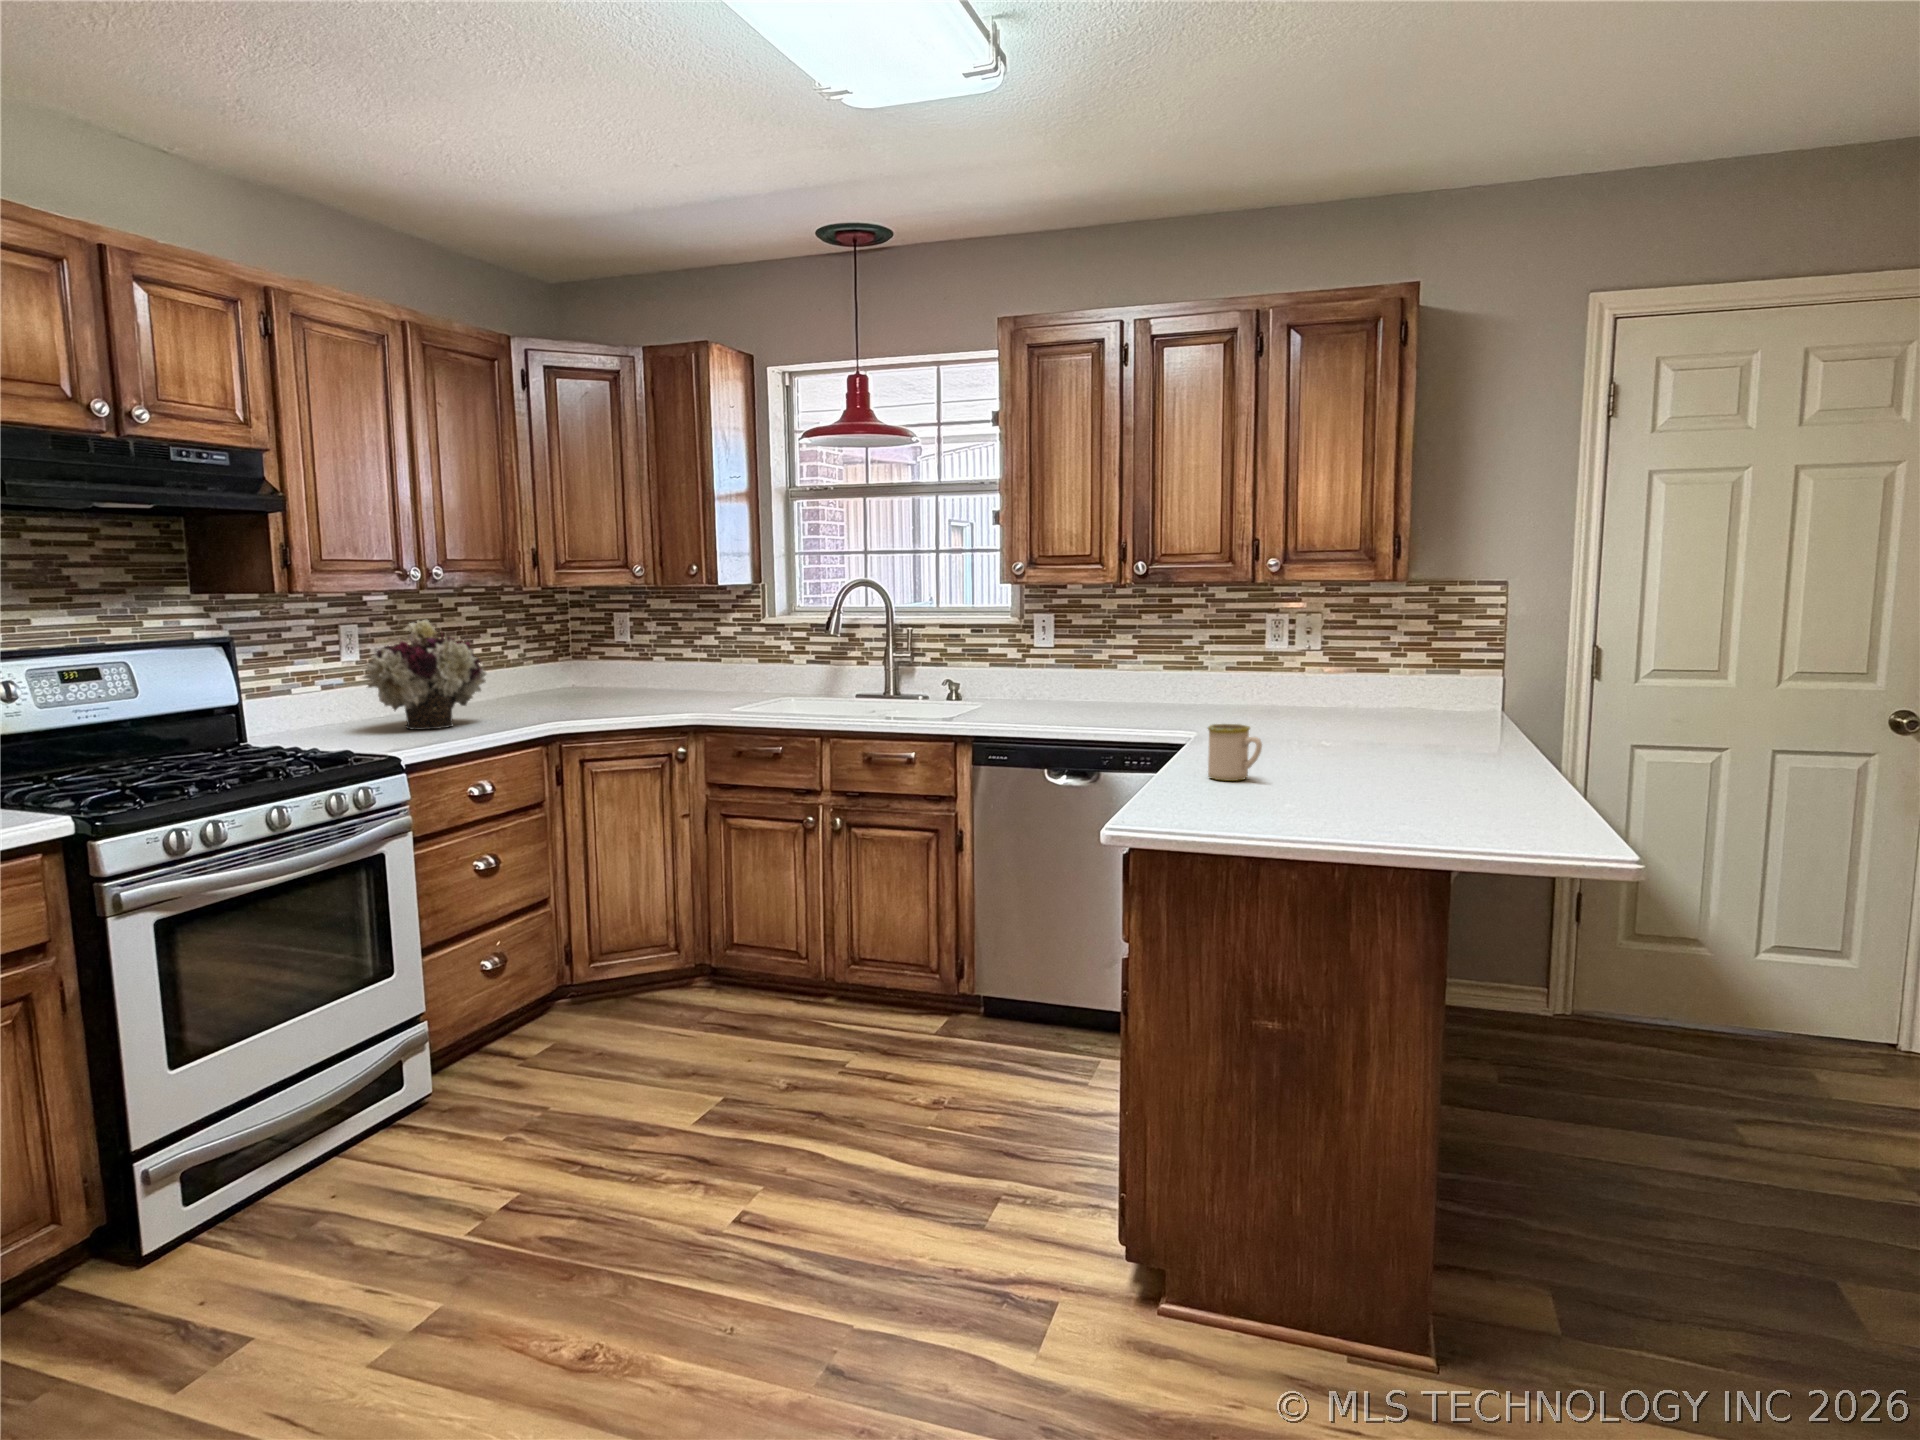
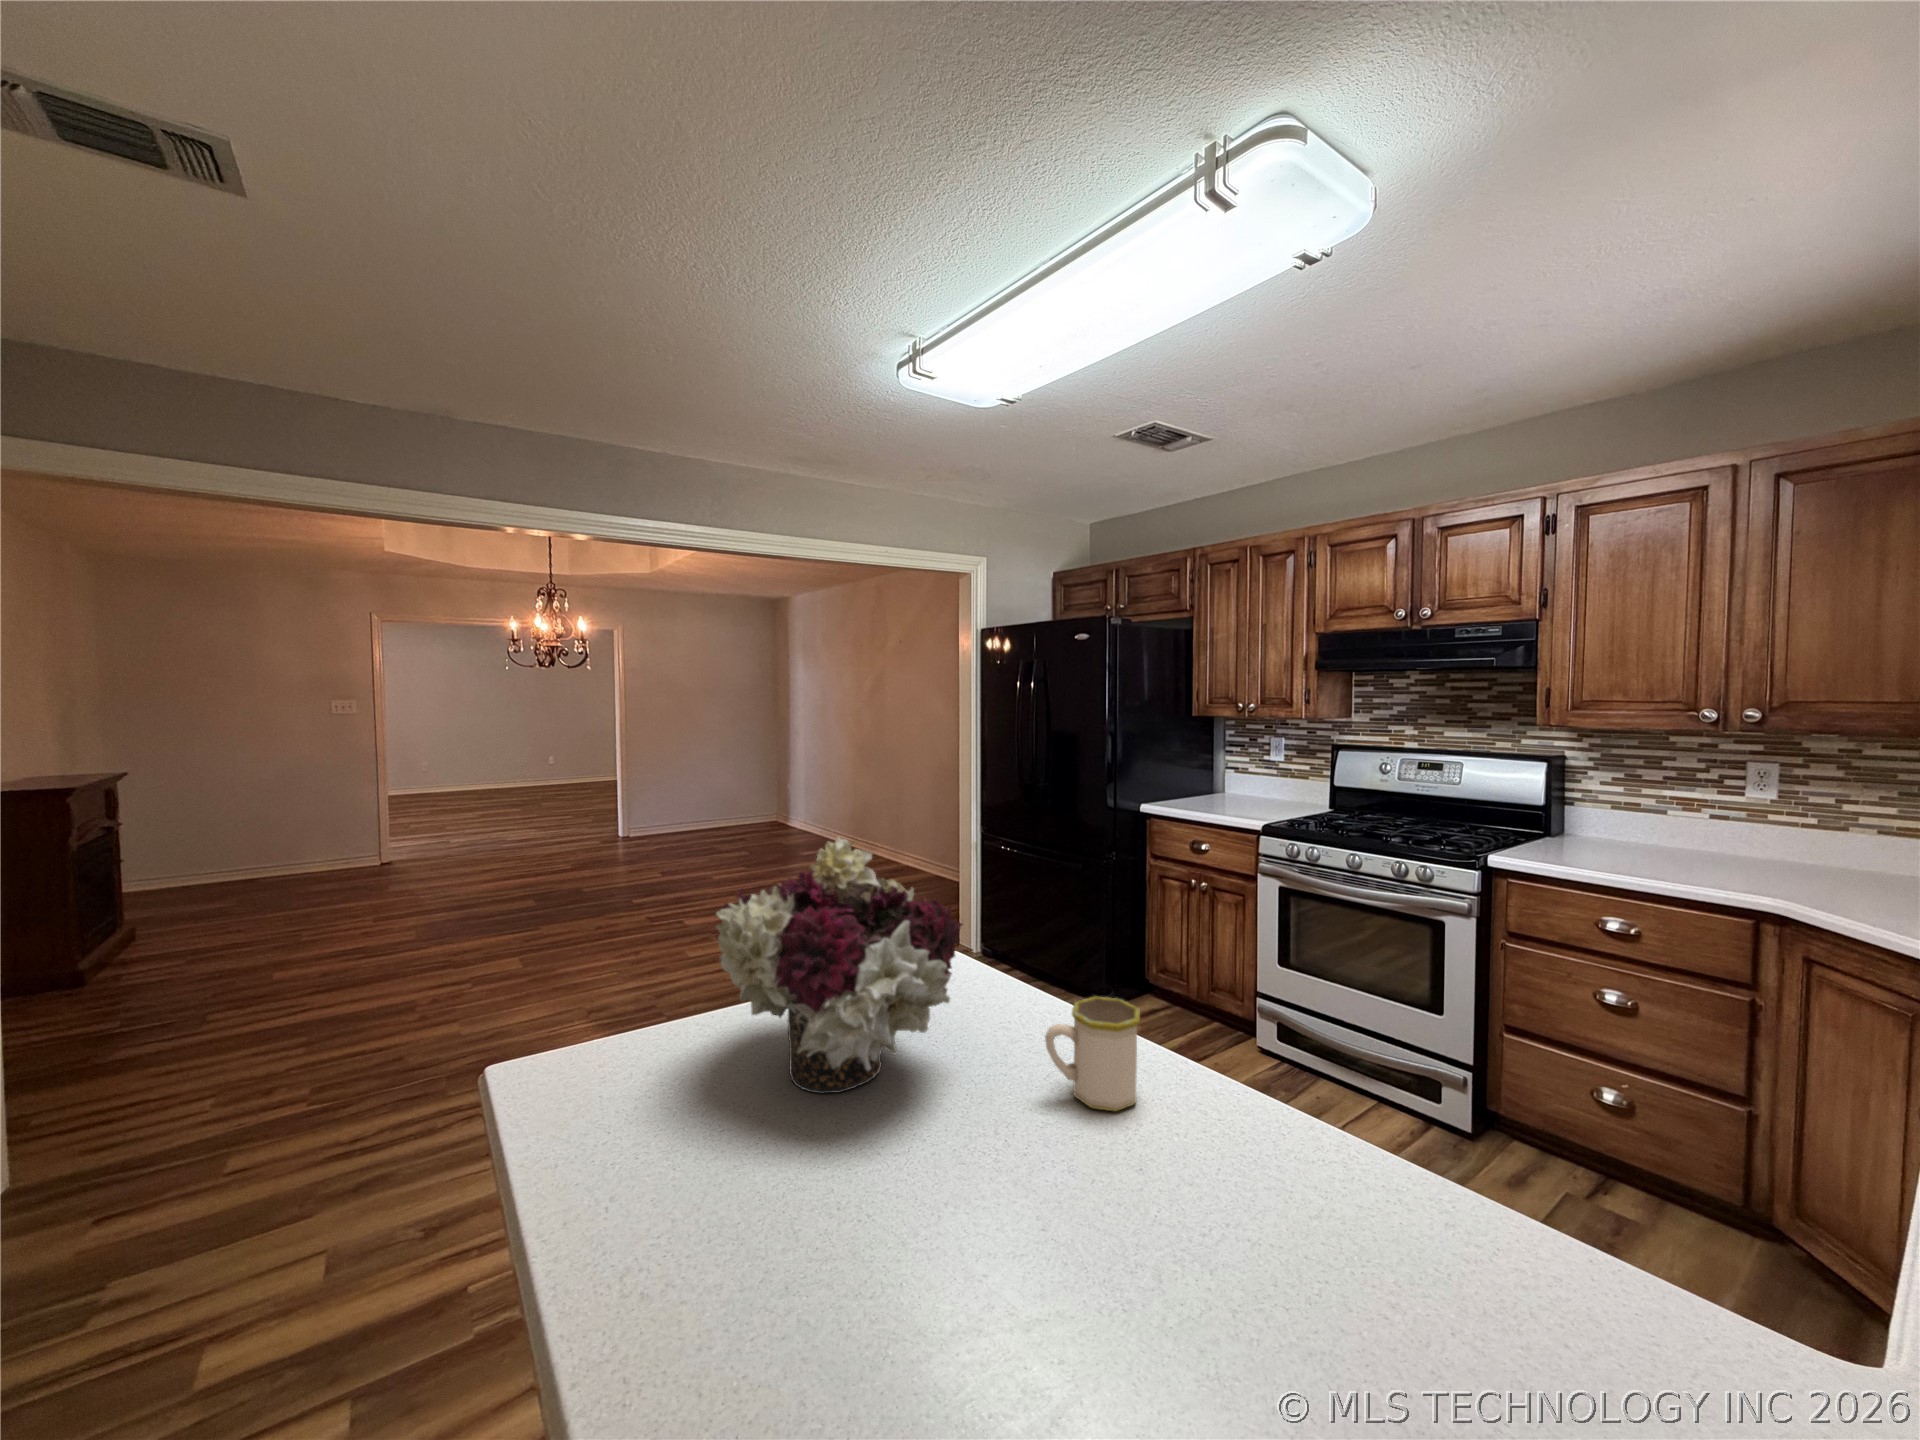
flower arrangement: present [362,620,486,730] -> present [716,837,962,1094]

